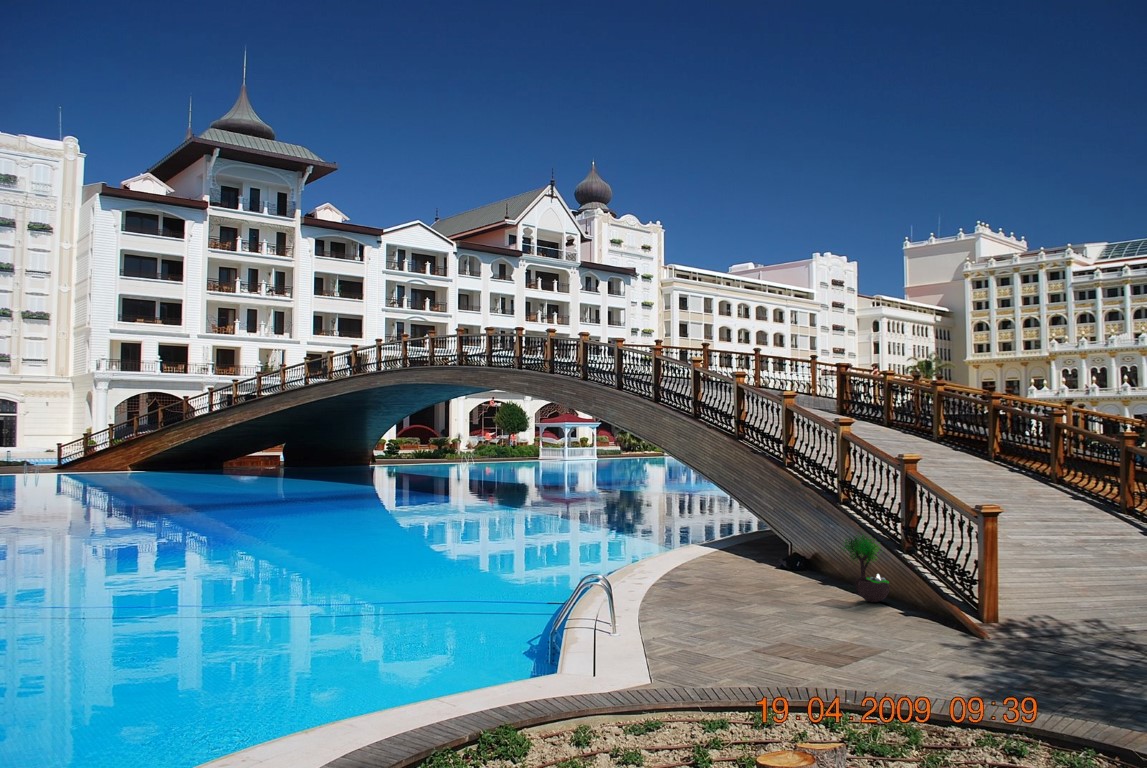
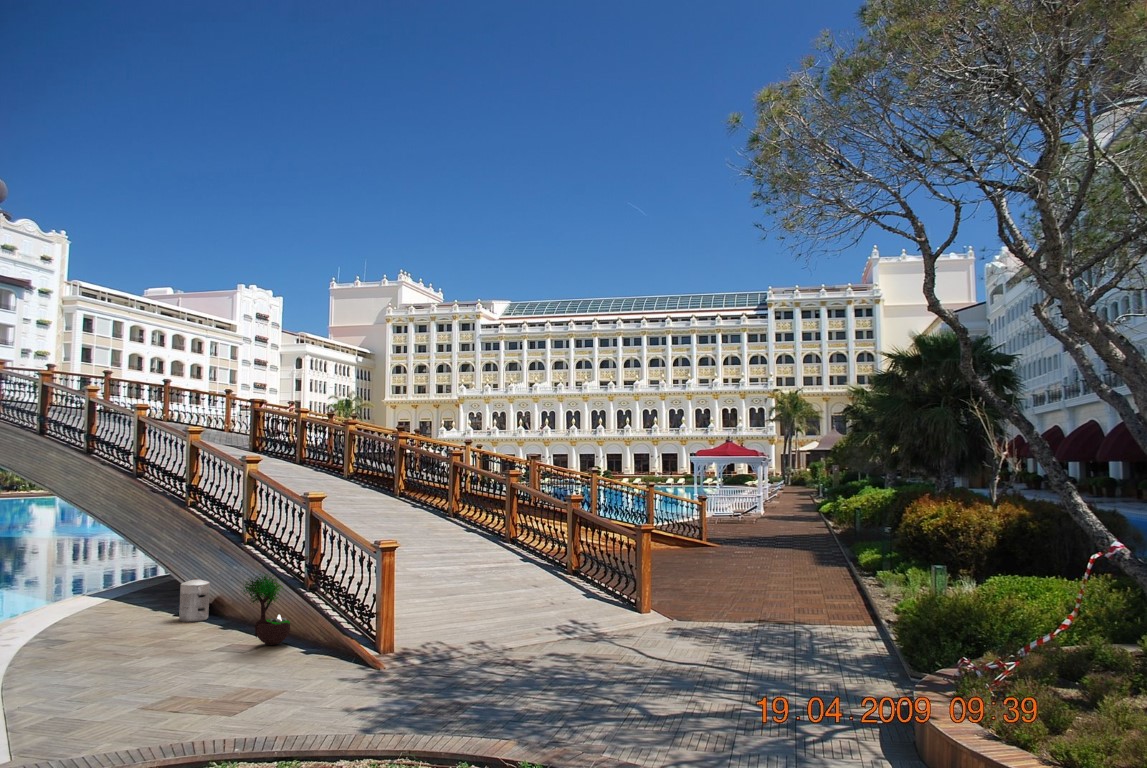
waste bin: none [784,534,810,574] -> present [179,578,210,622]

